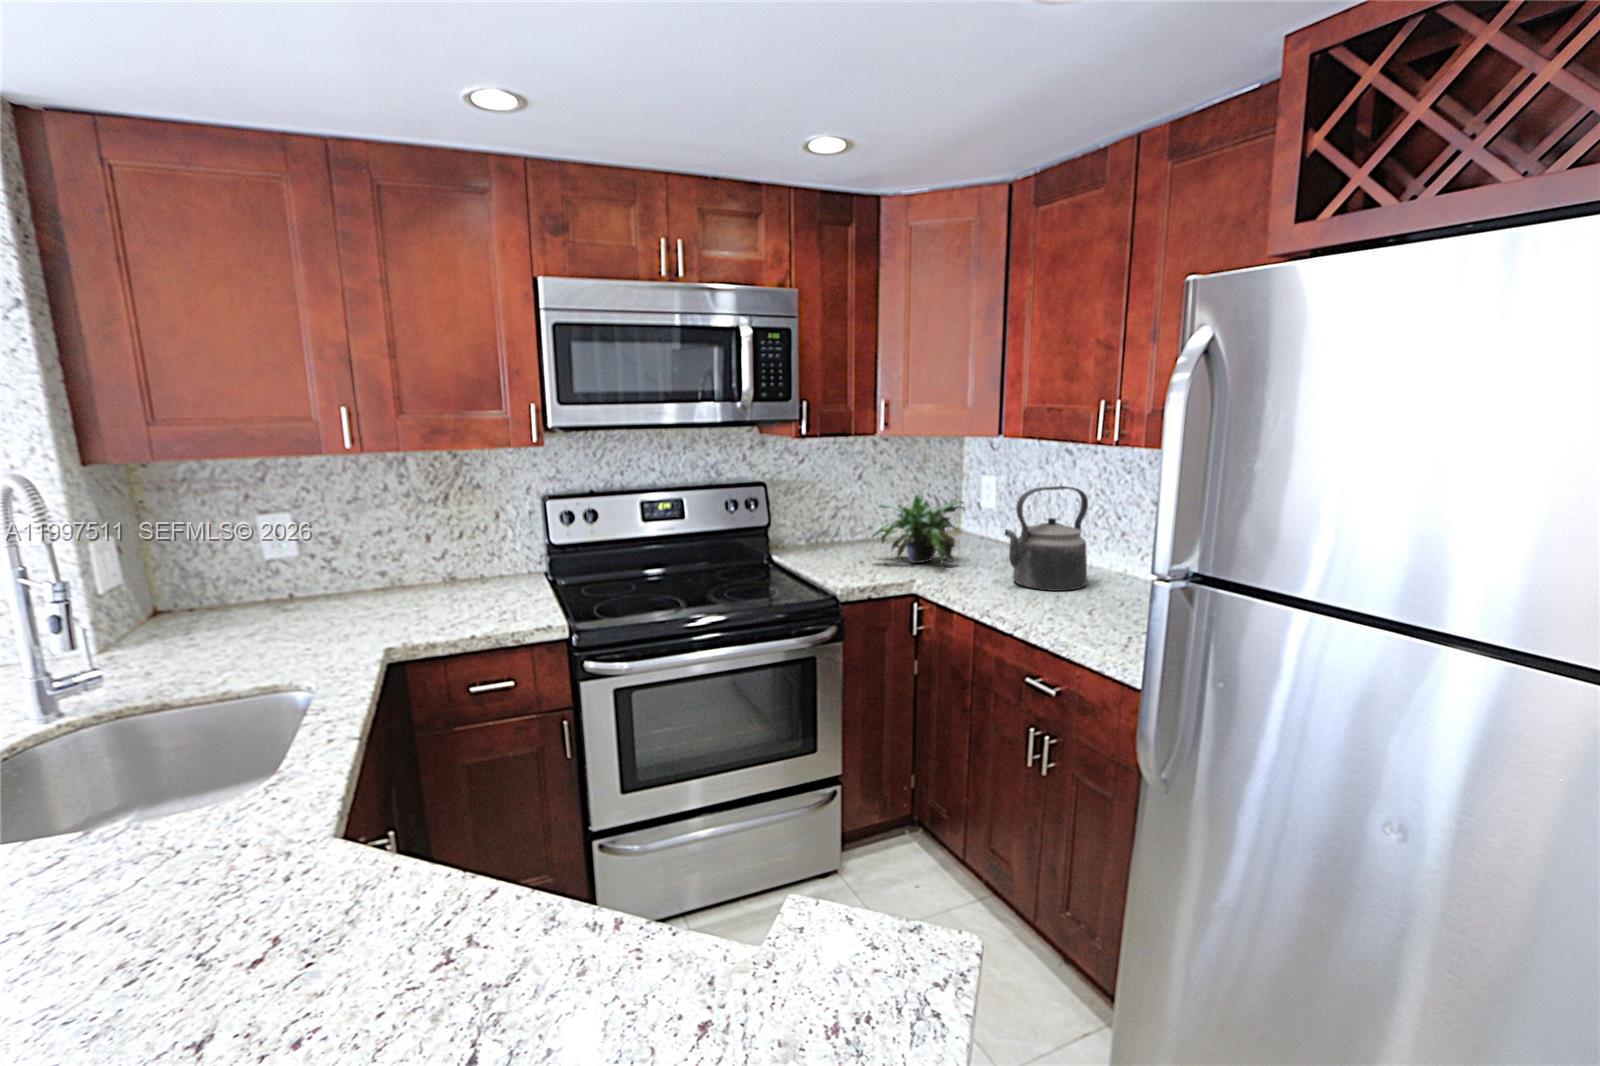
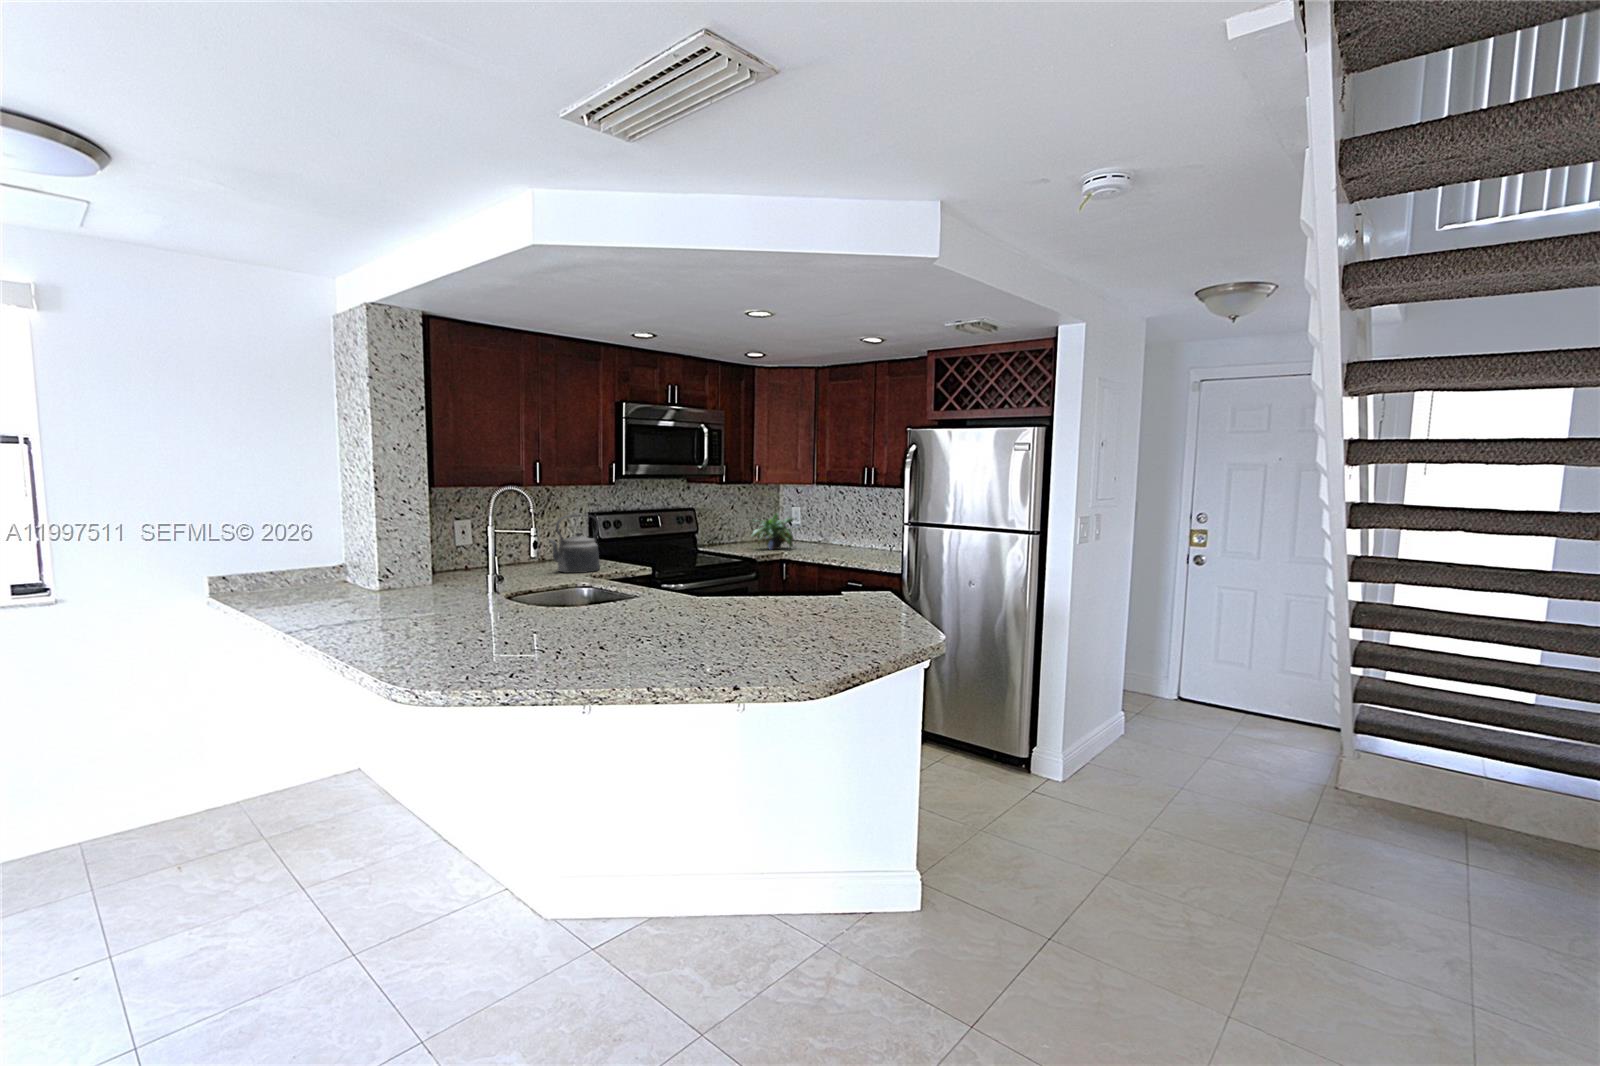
kettle: present [1005,486,1088,591] -> present [549,515,600,573]

